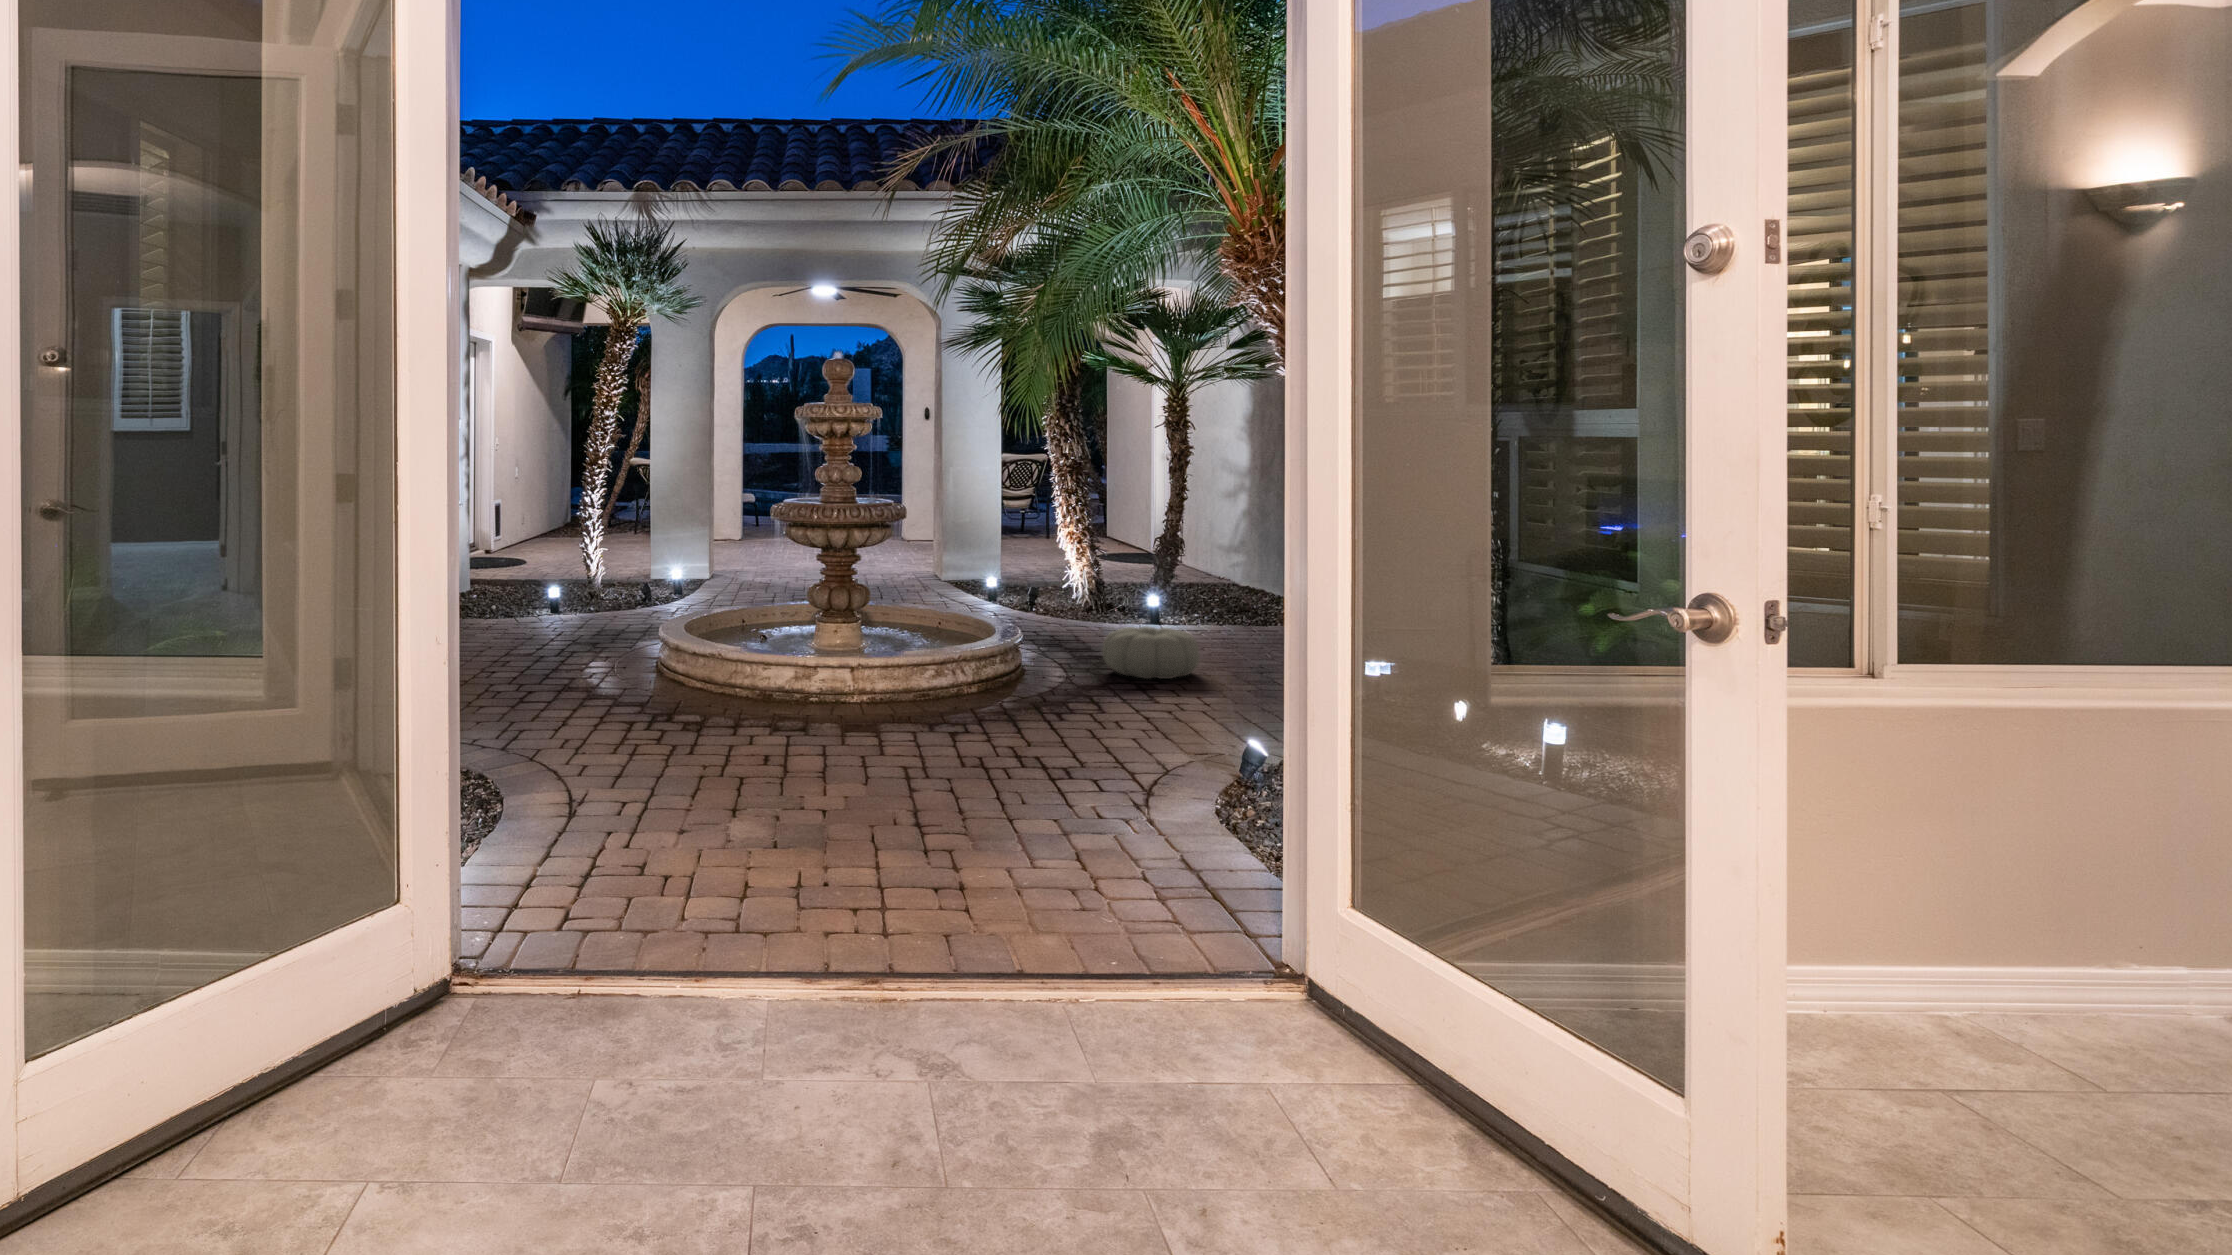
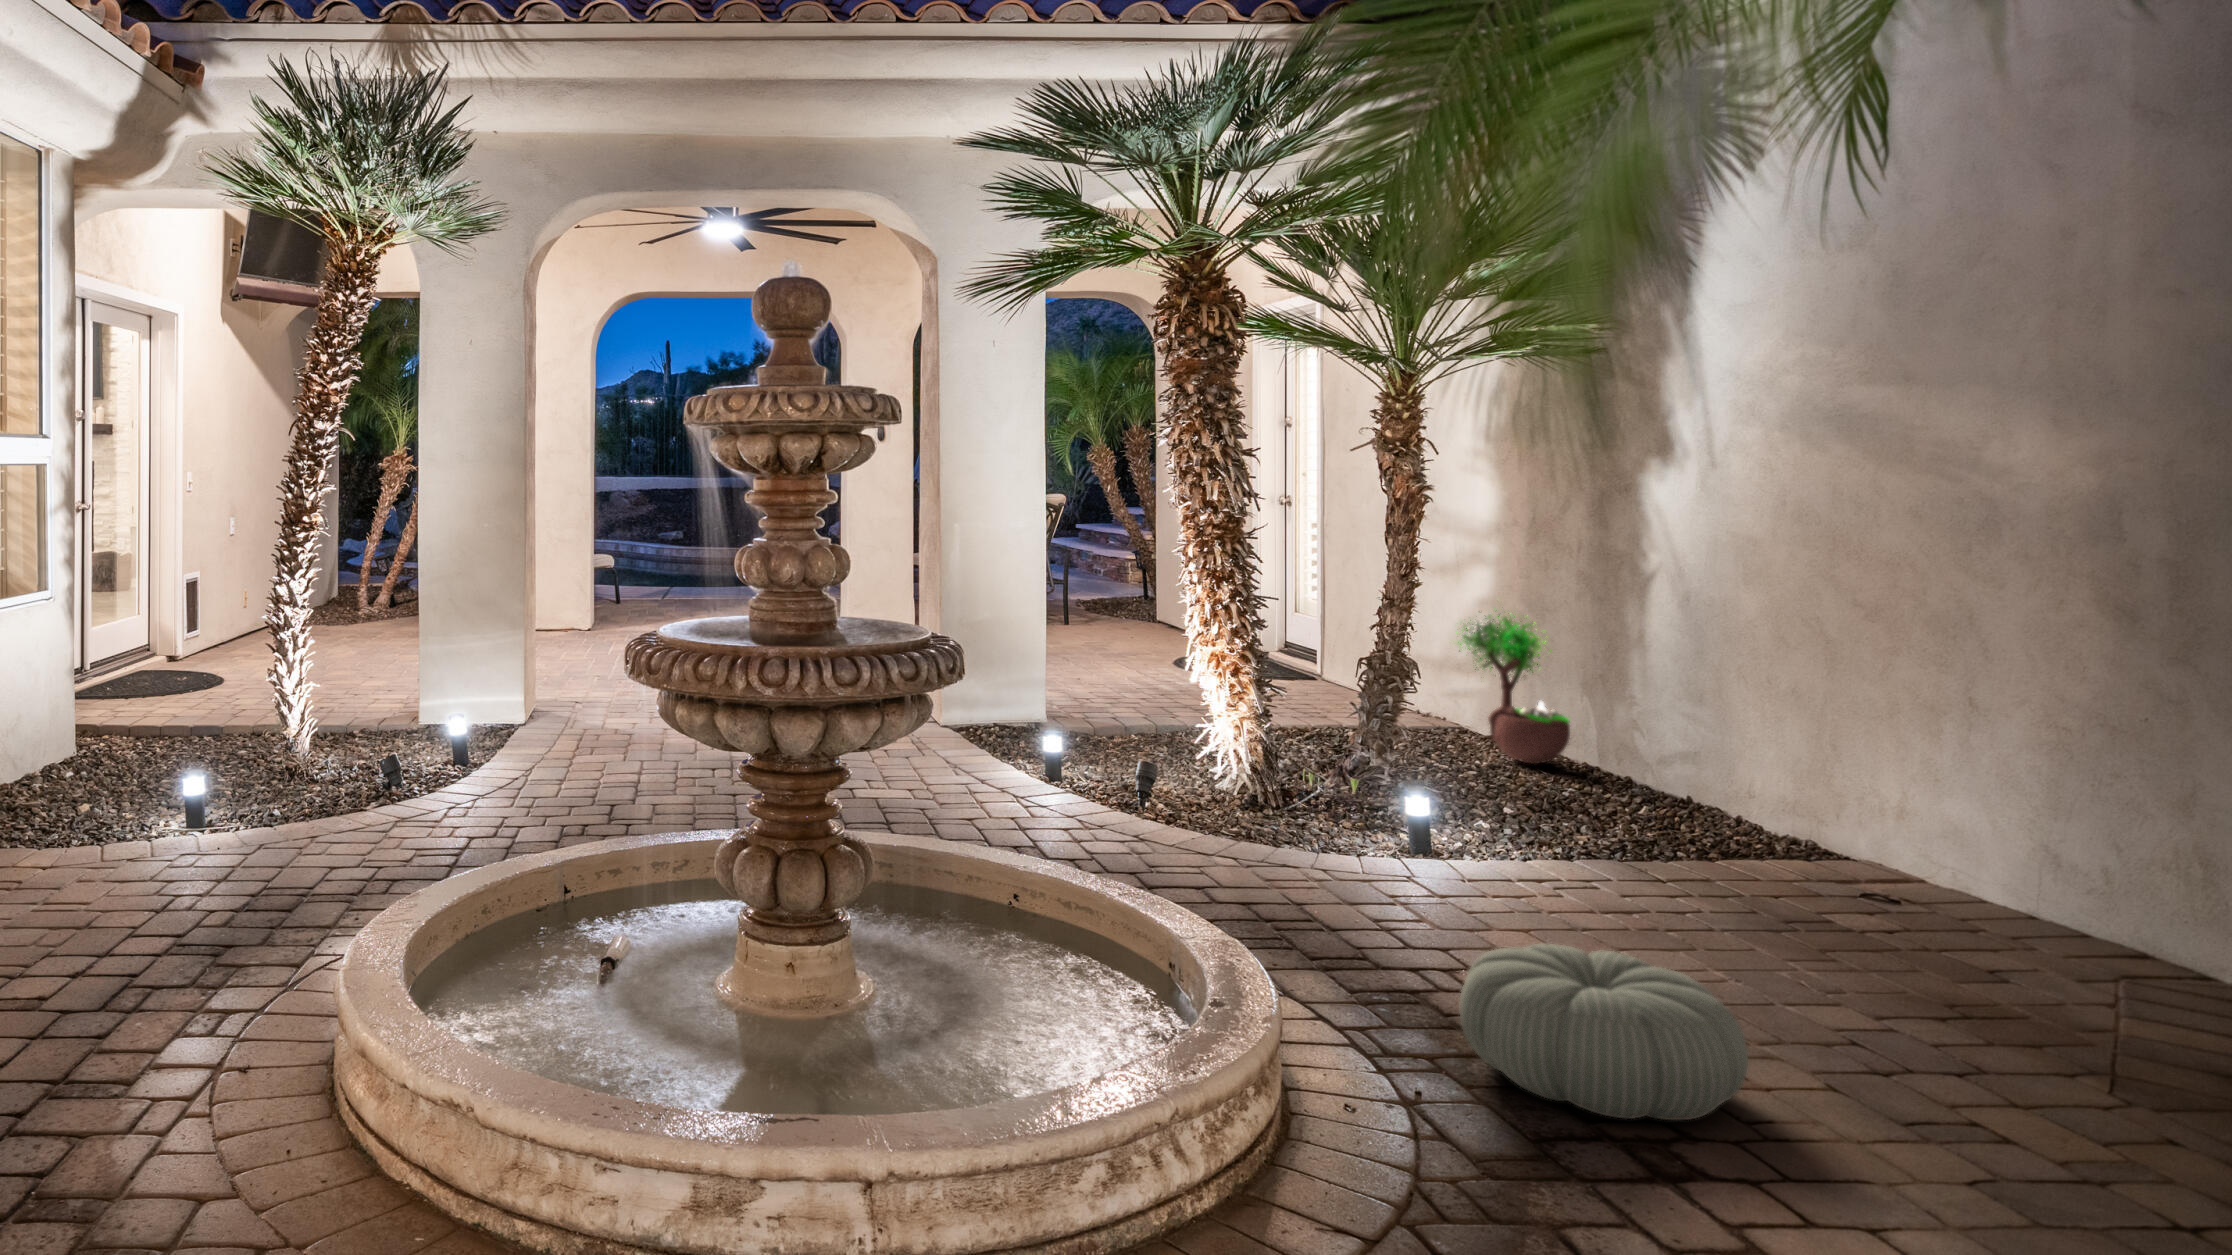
potted tree: none [1214,510,1271,596] -> present [1456,610,1570,764]

